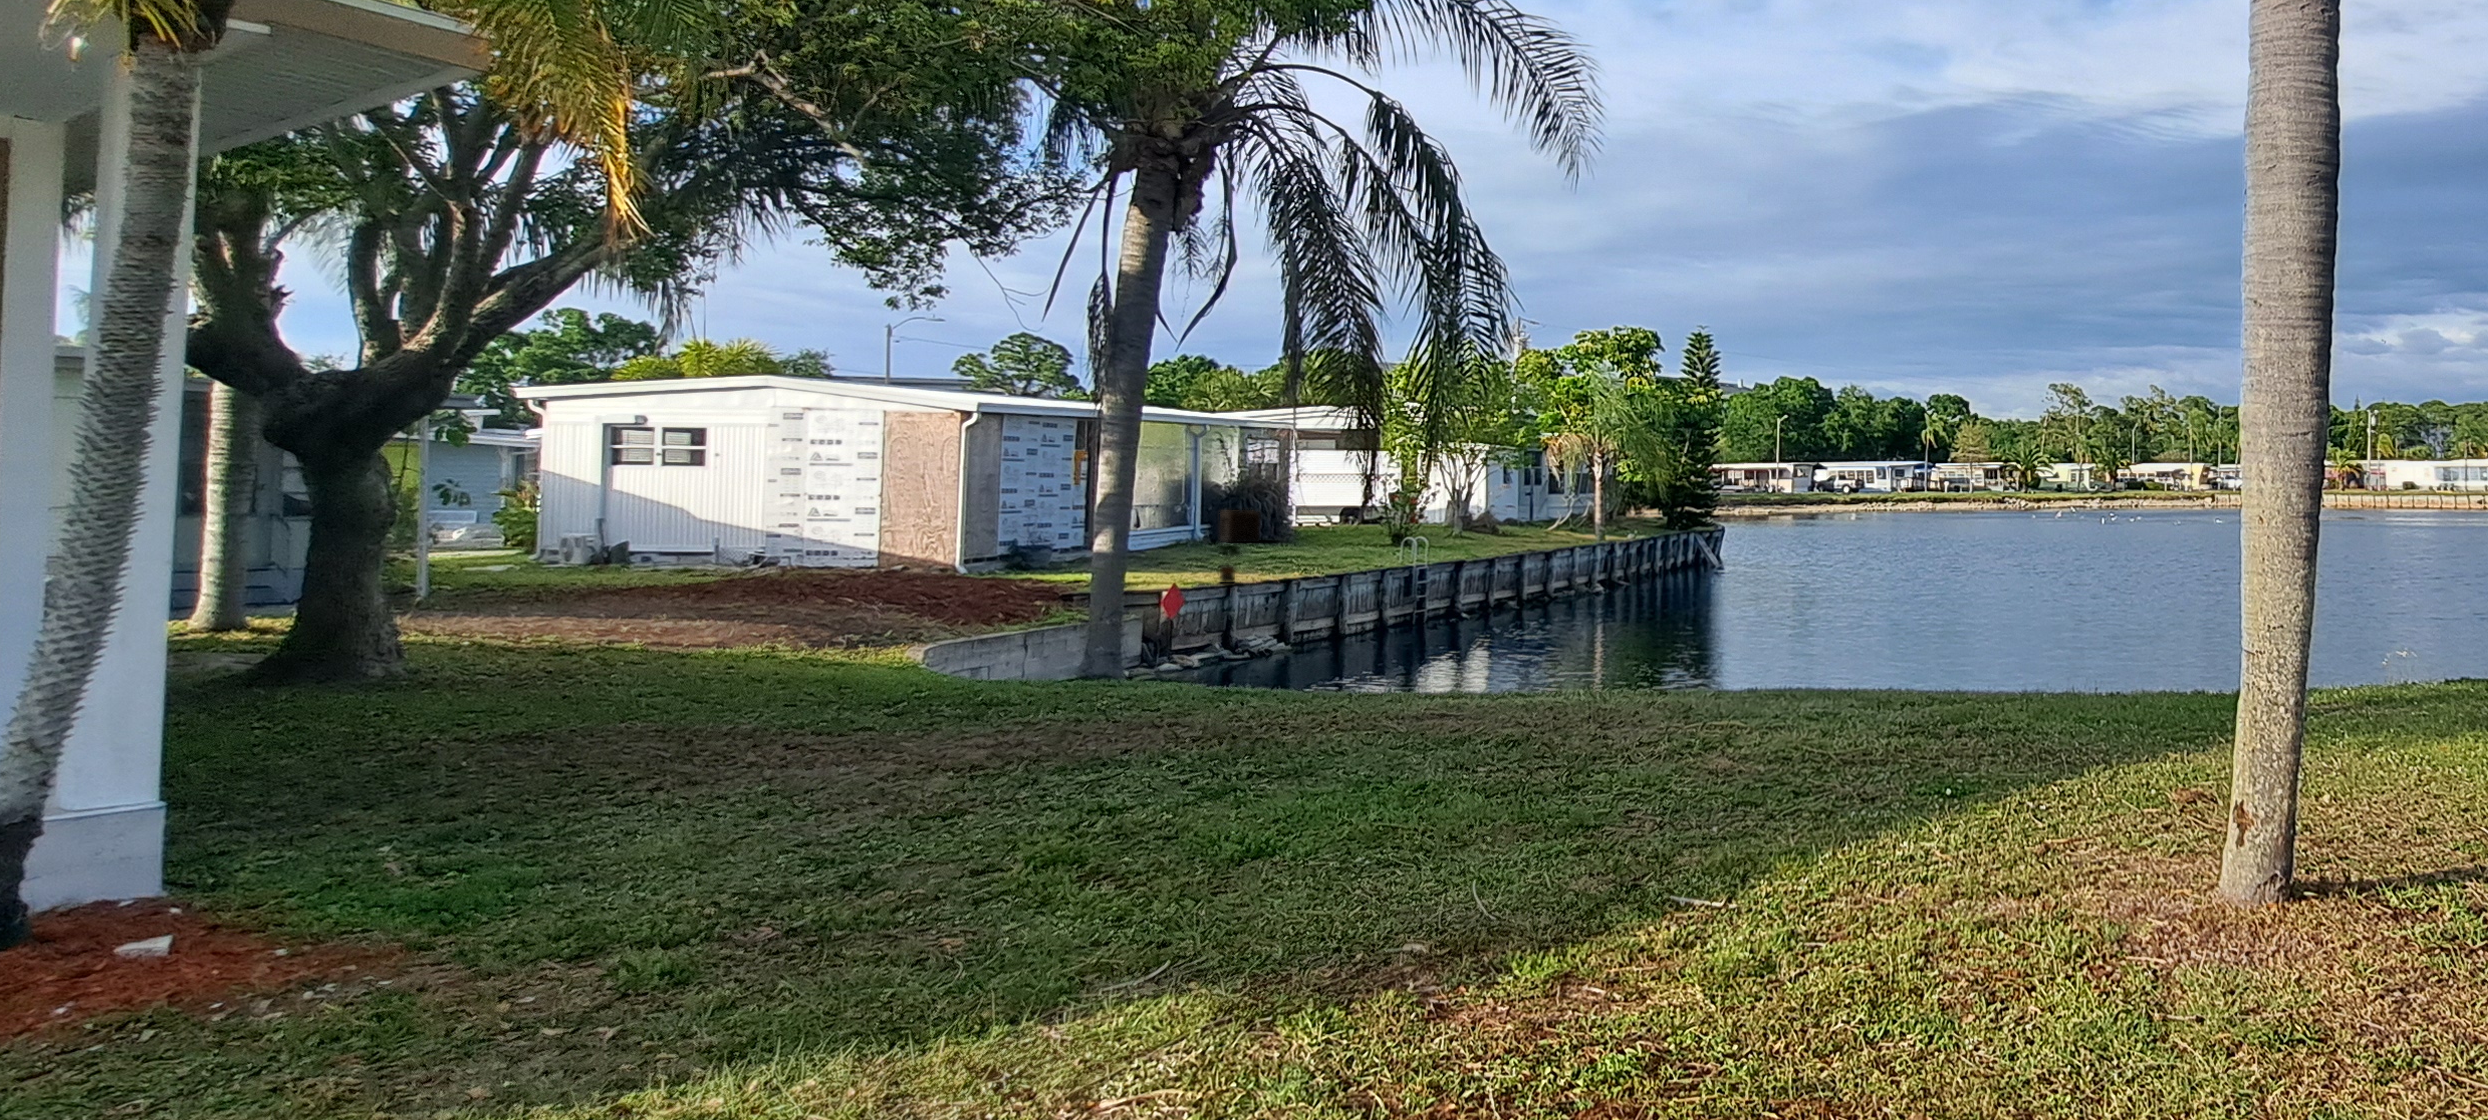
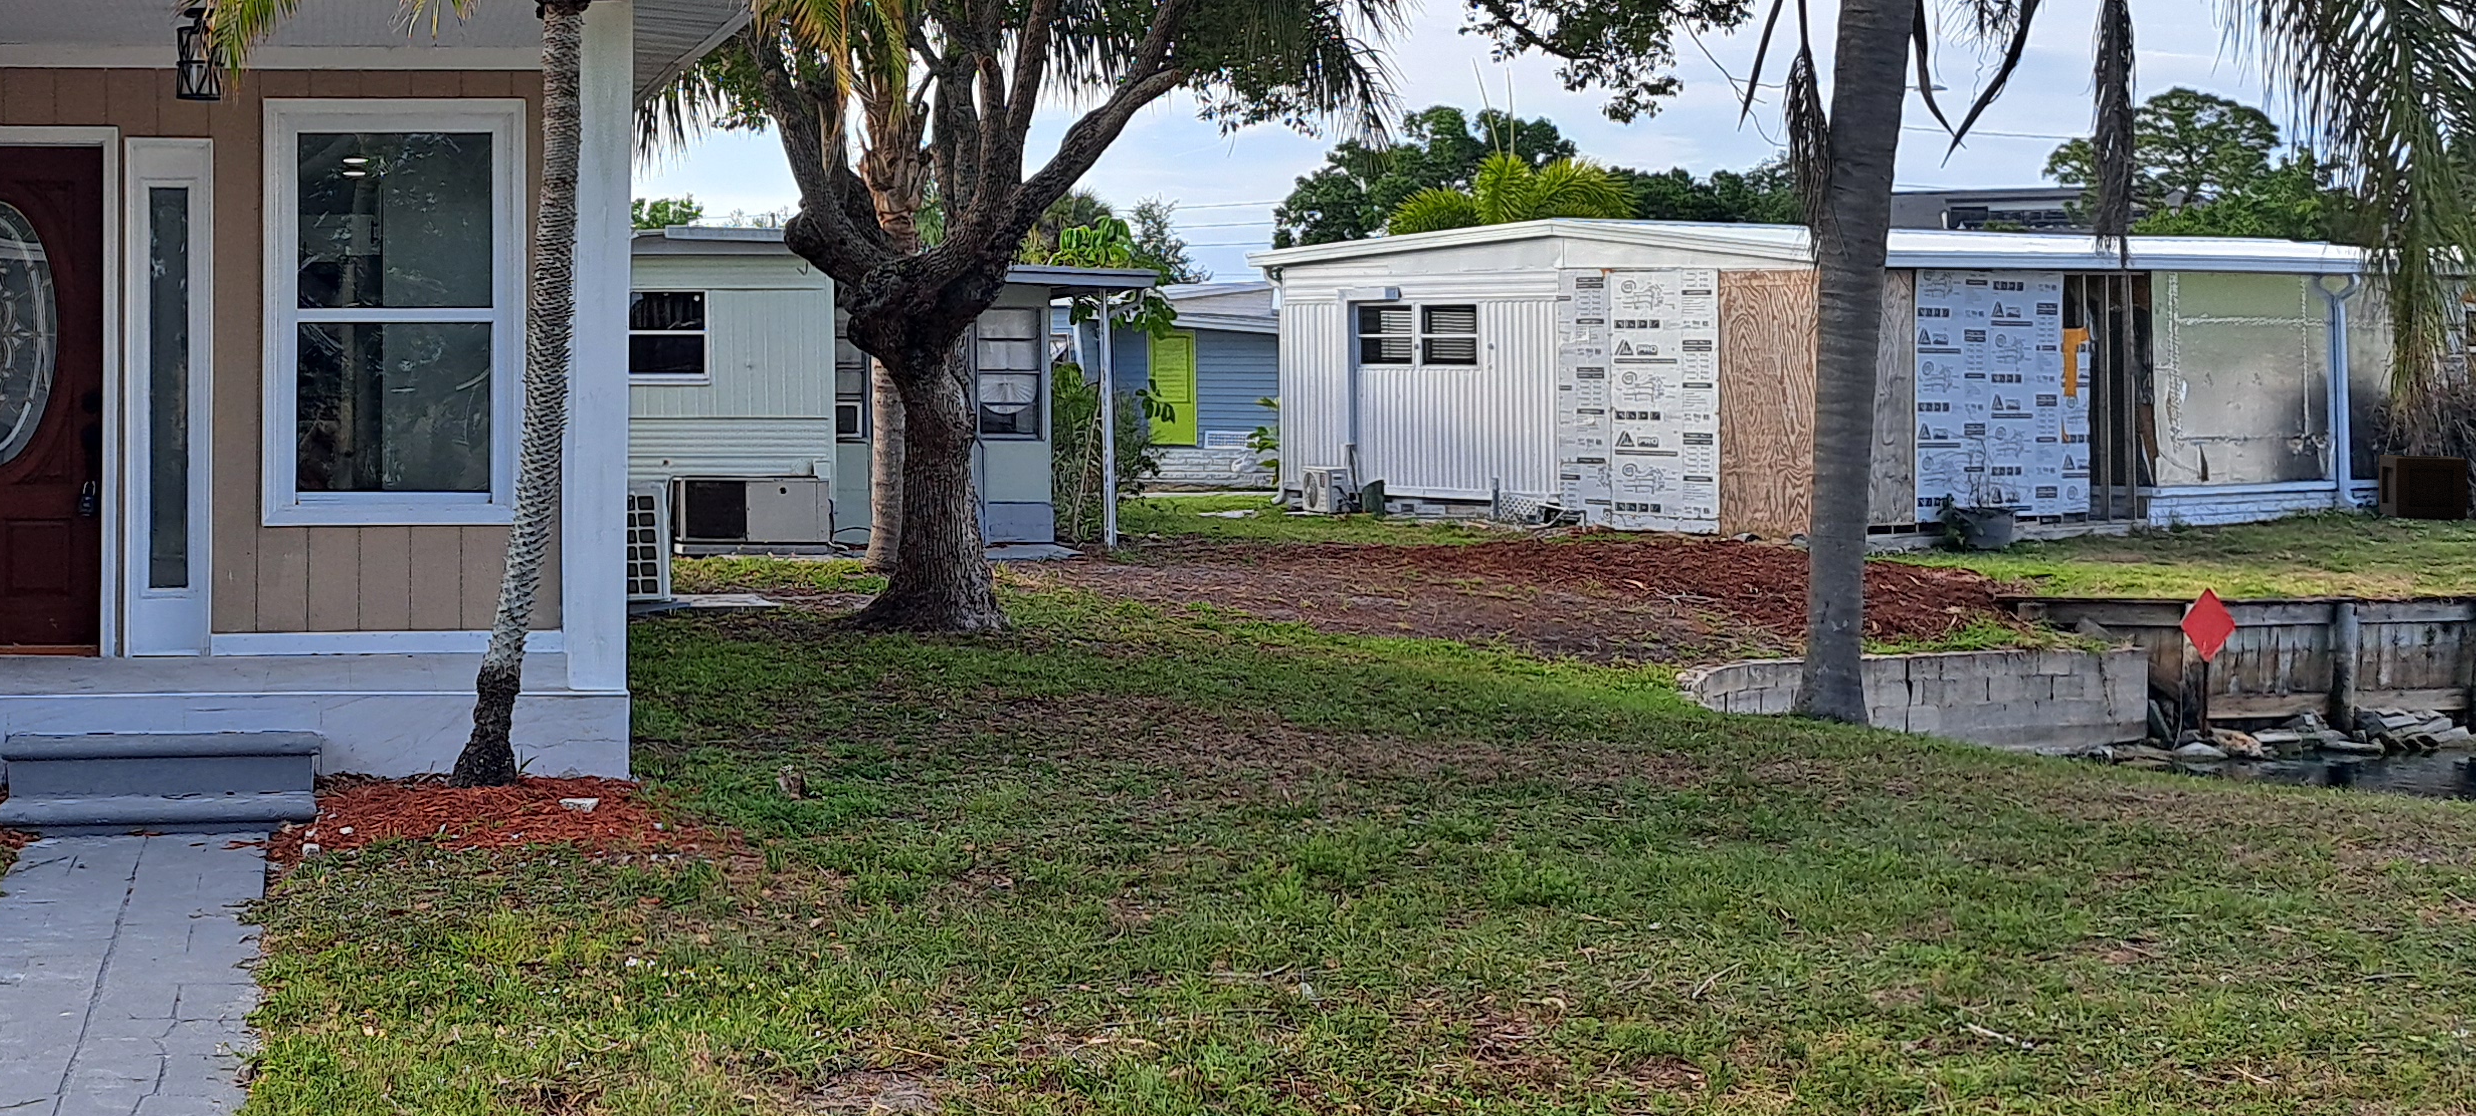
potted tree: present [1217,544,1242,583] -> none [2322,516,2386,596]

